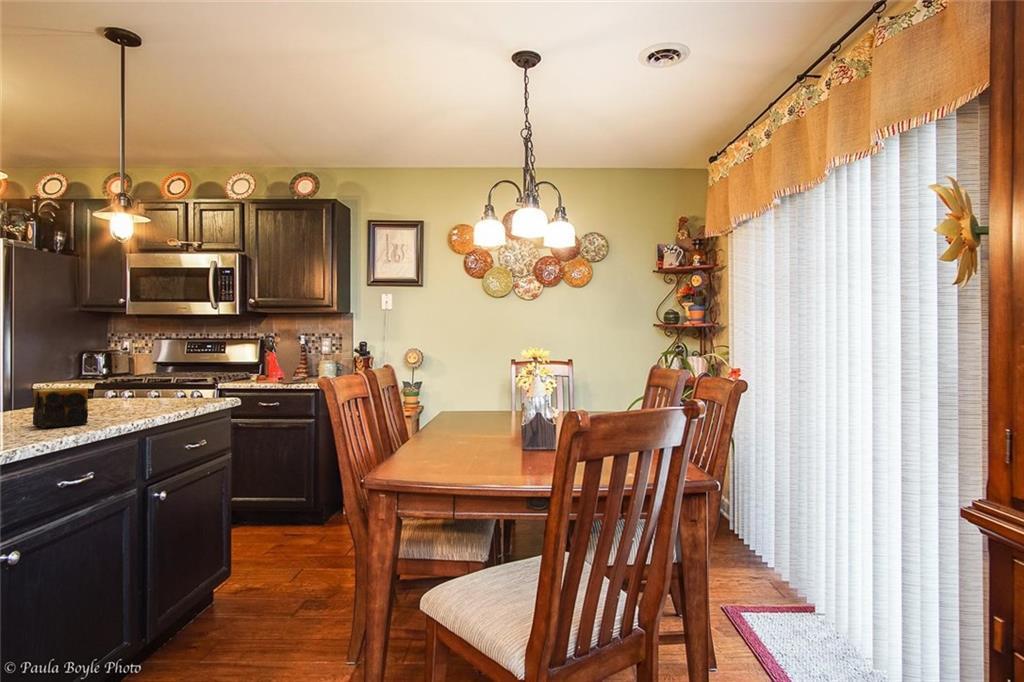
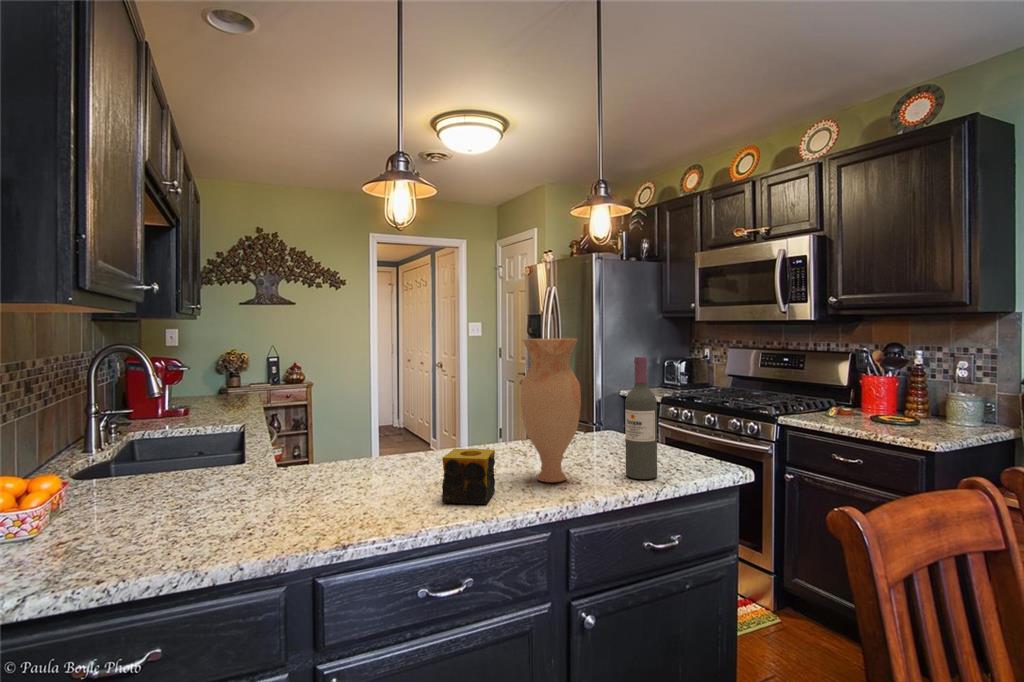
wine bottle: none [168,322,193,405] -> present [625,357,657,479]
vase: present [276,329,301,384] -> present [520,338,581,482]

